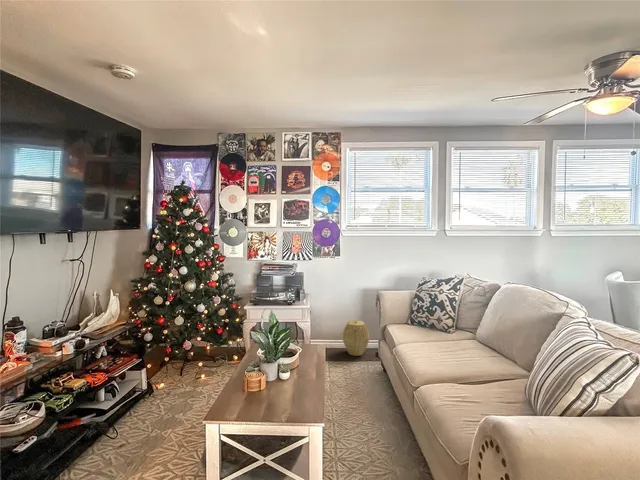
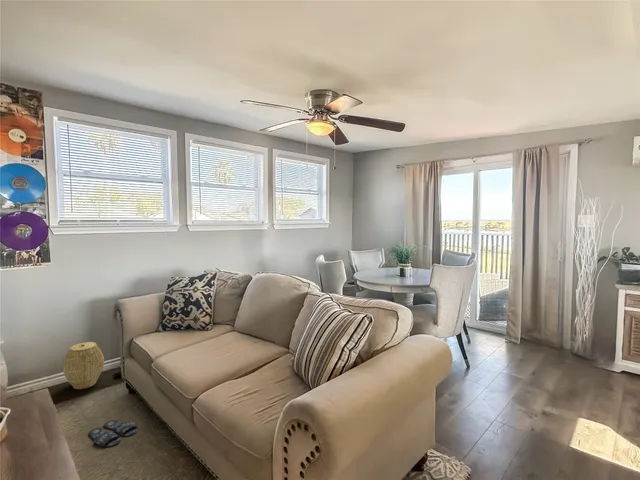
slippers: none [351,385,383,405] -> present [88,420,137,447]

